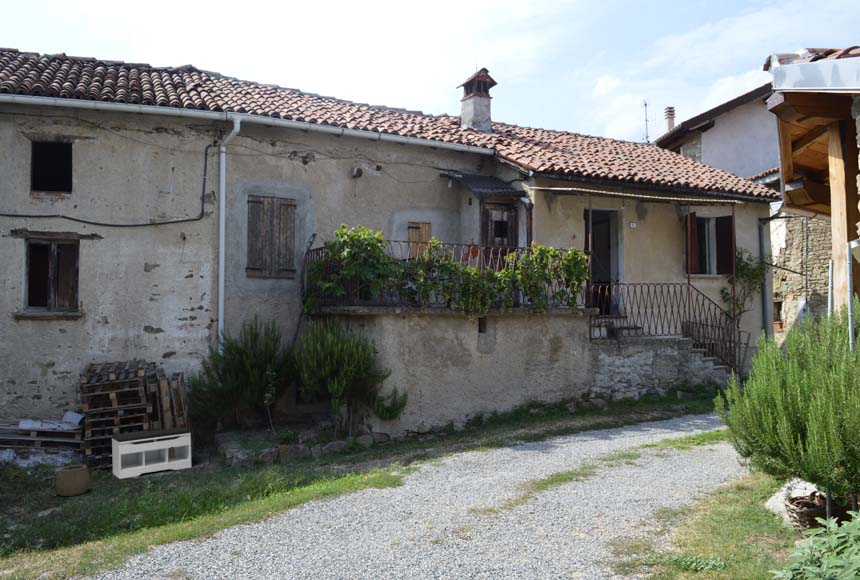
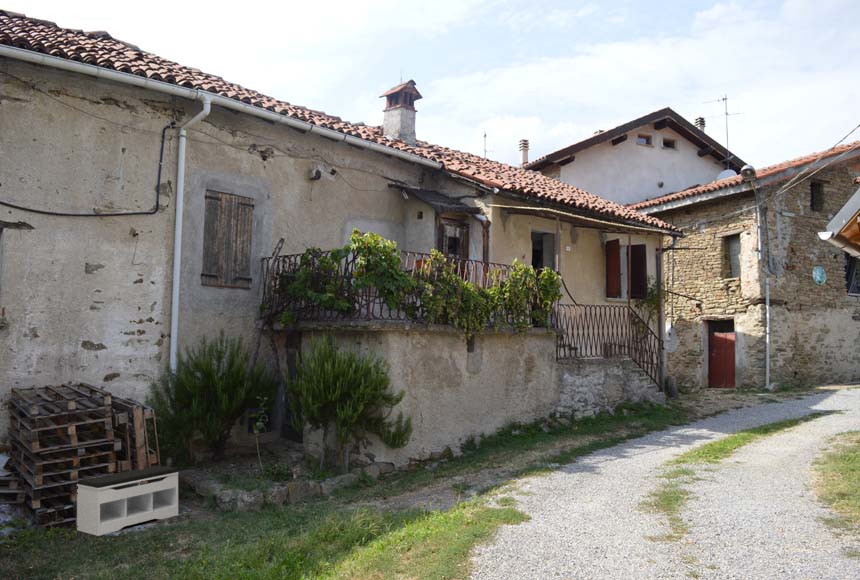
woven basket: present [56,465,90,496] -> none [34,520,80,564]

